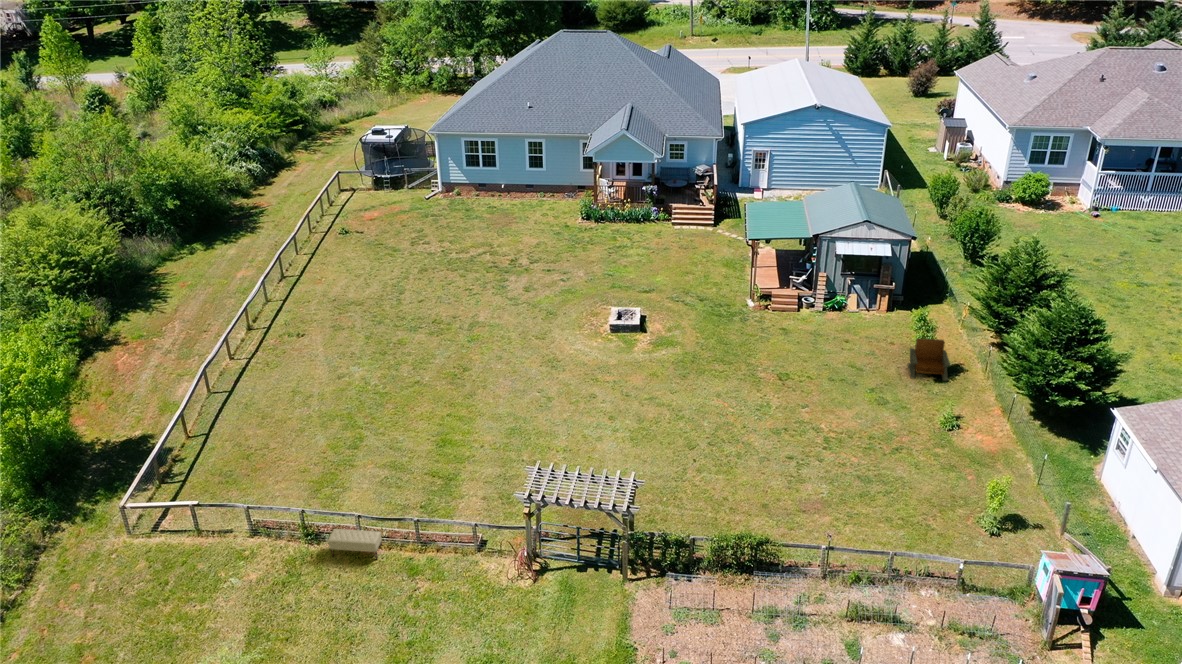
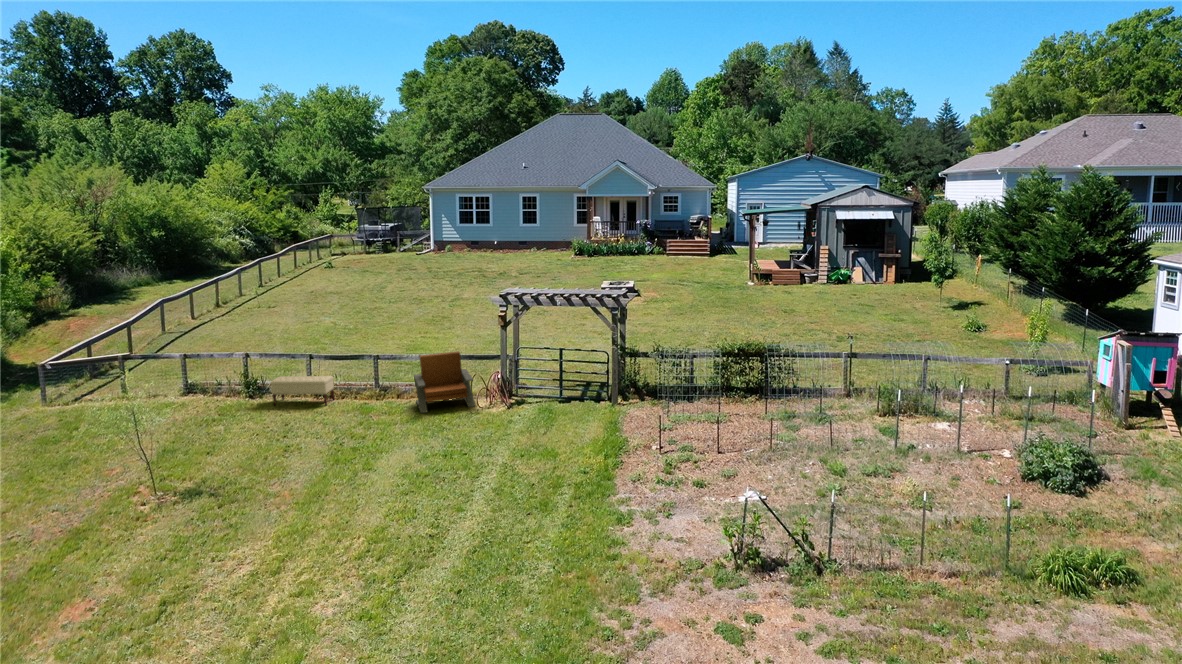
lounge chair: present [908,338,950,381] -> present [414,351,475,413]

